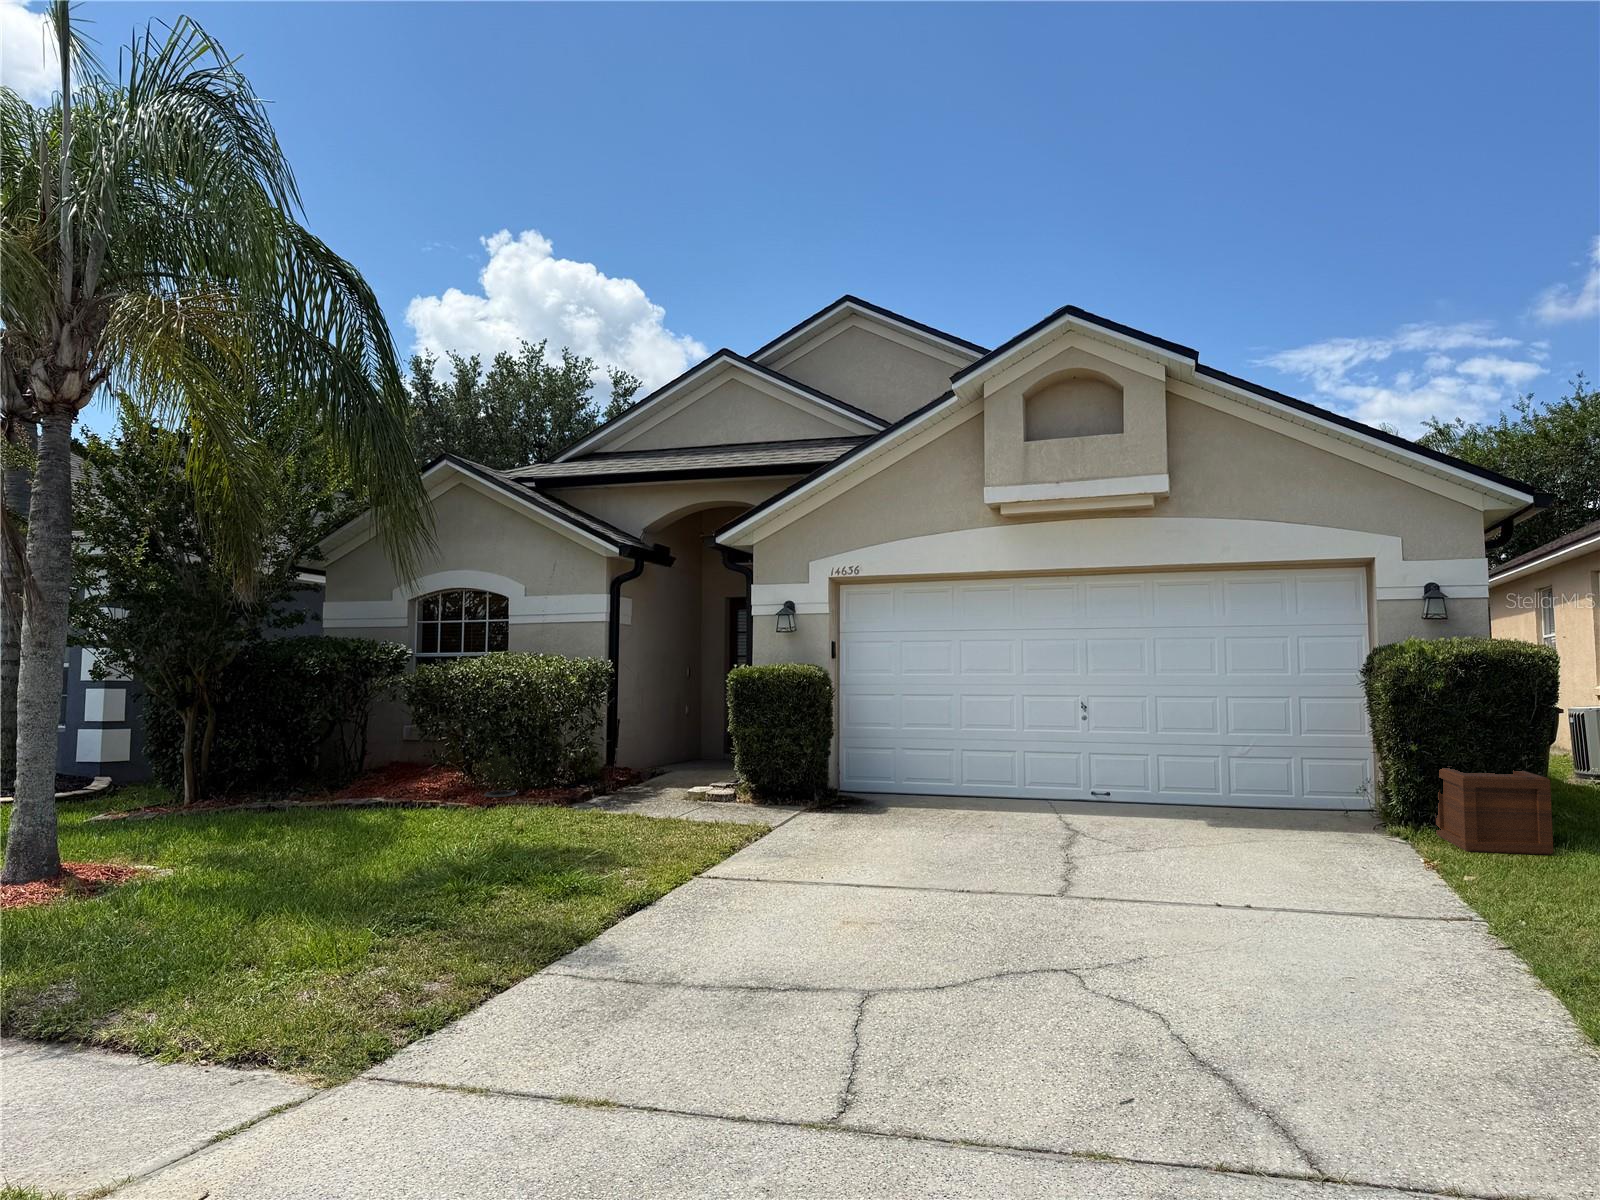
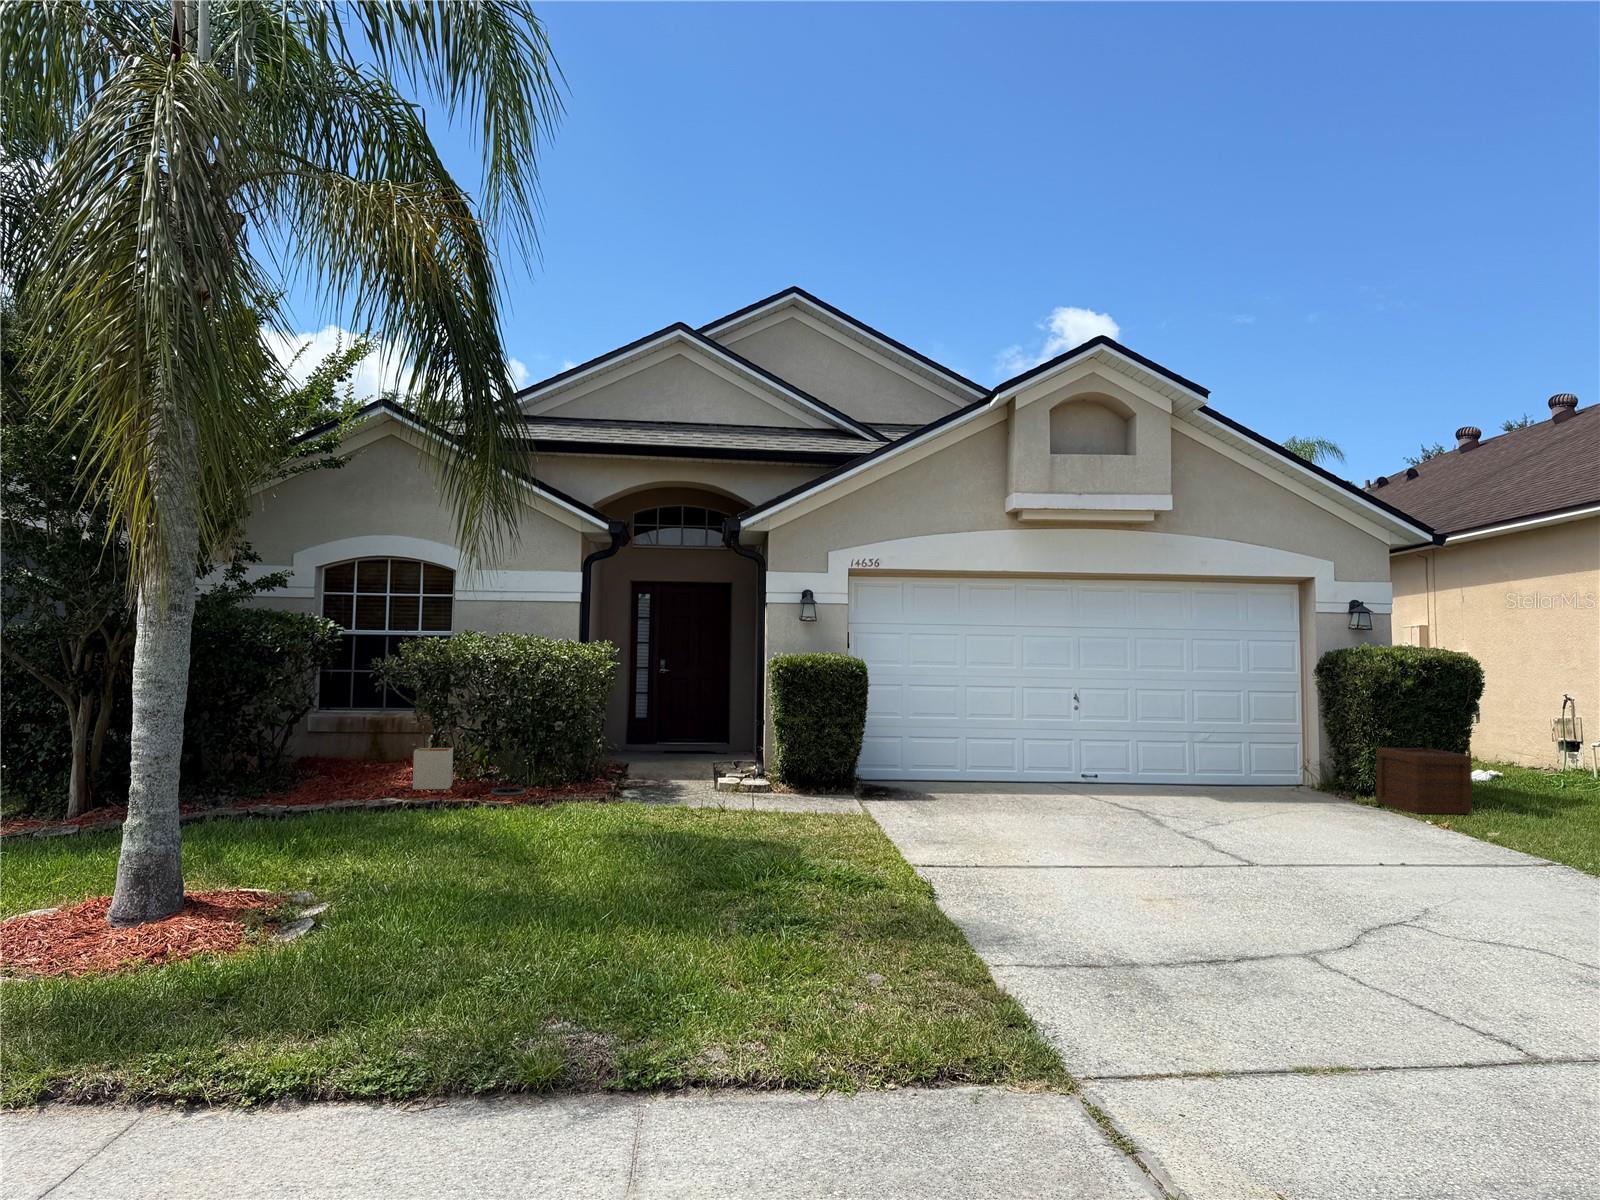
storage bin: none [433,745,470,791] -> present [413,737,453,789]

